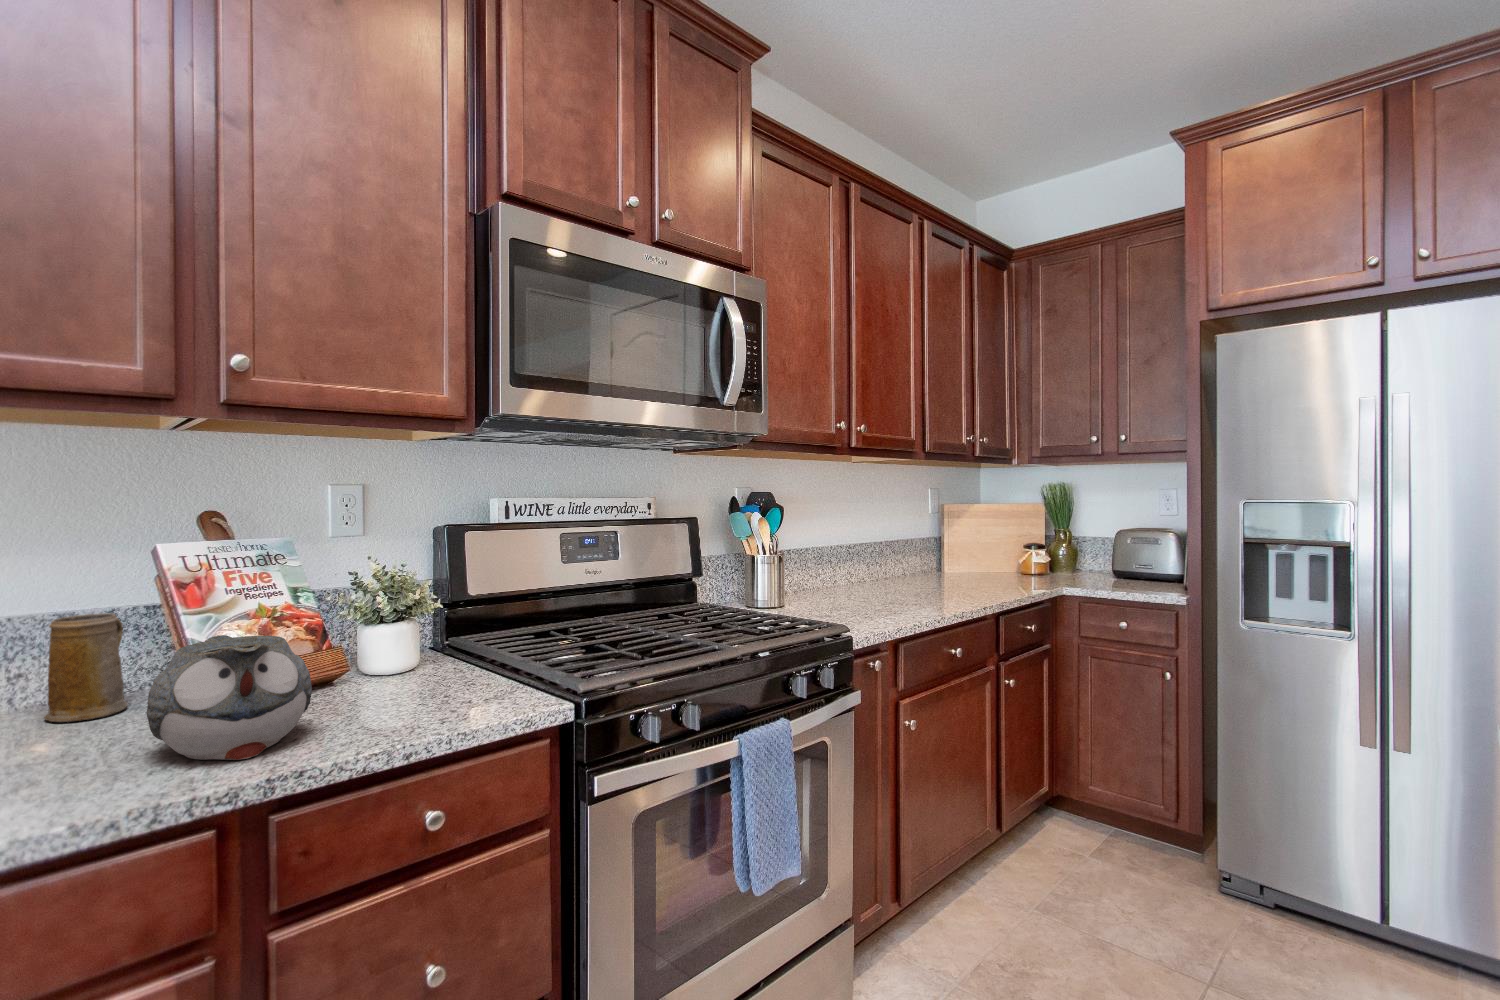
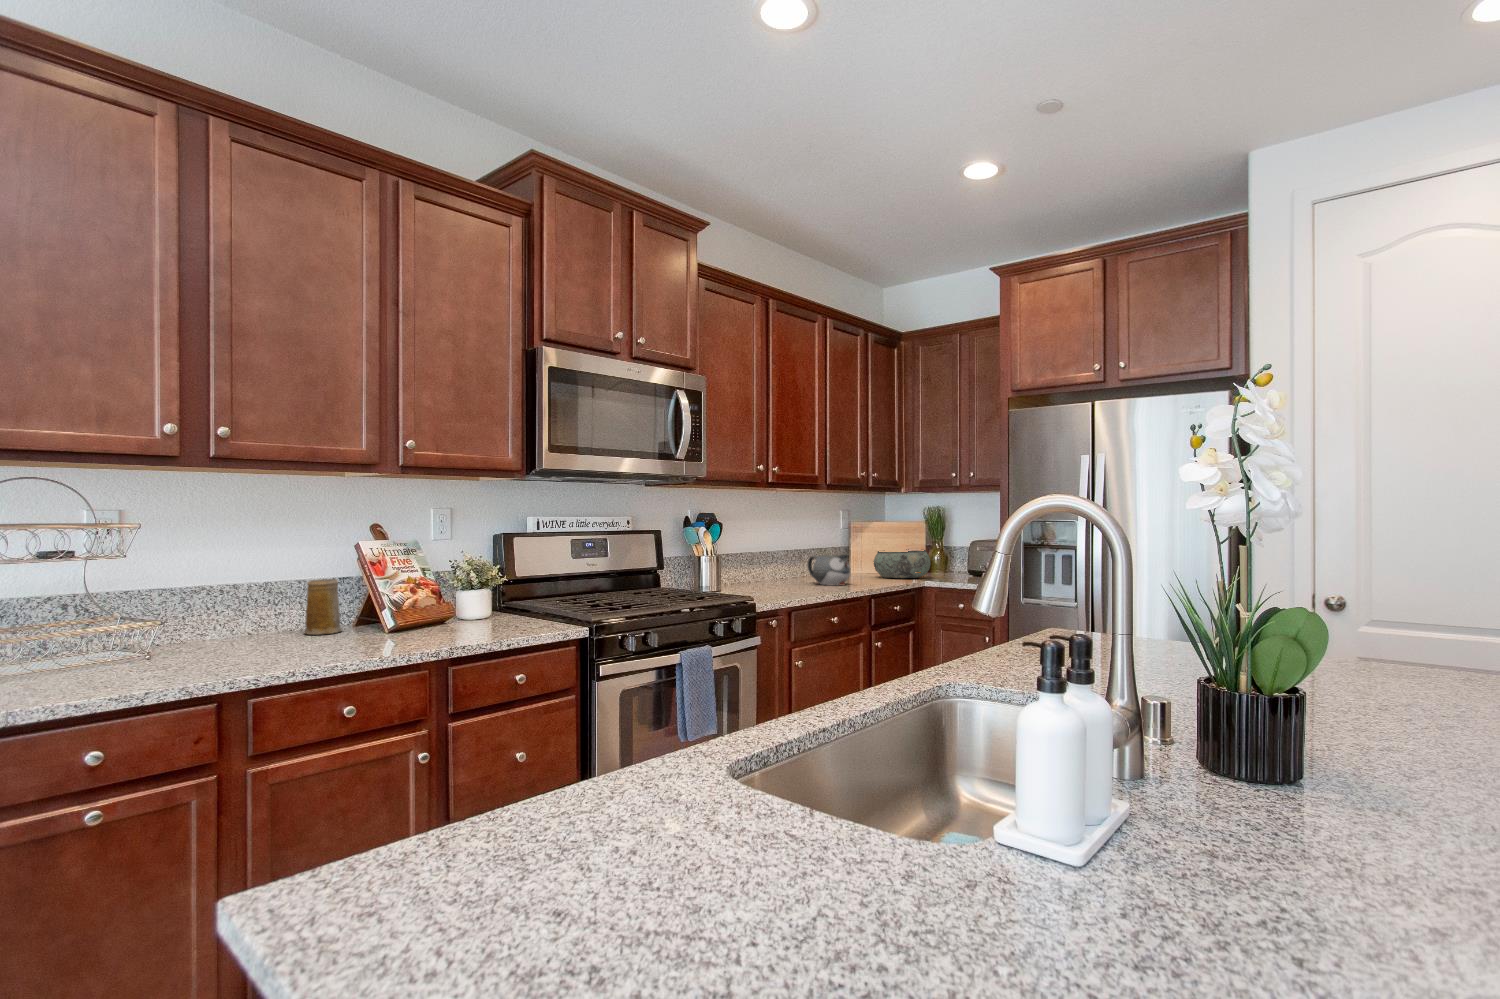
bowl: none [975,540,1054,579] -> present [873,549,931,578]
teapot: present [147,635,312,760] -> present [807,554,850,586]

